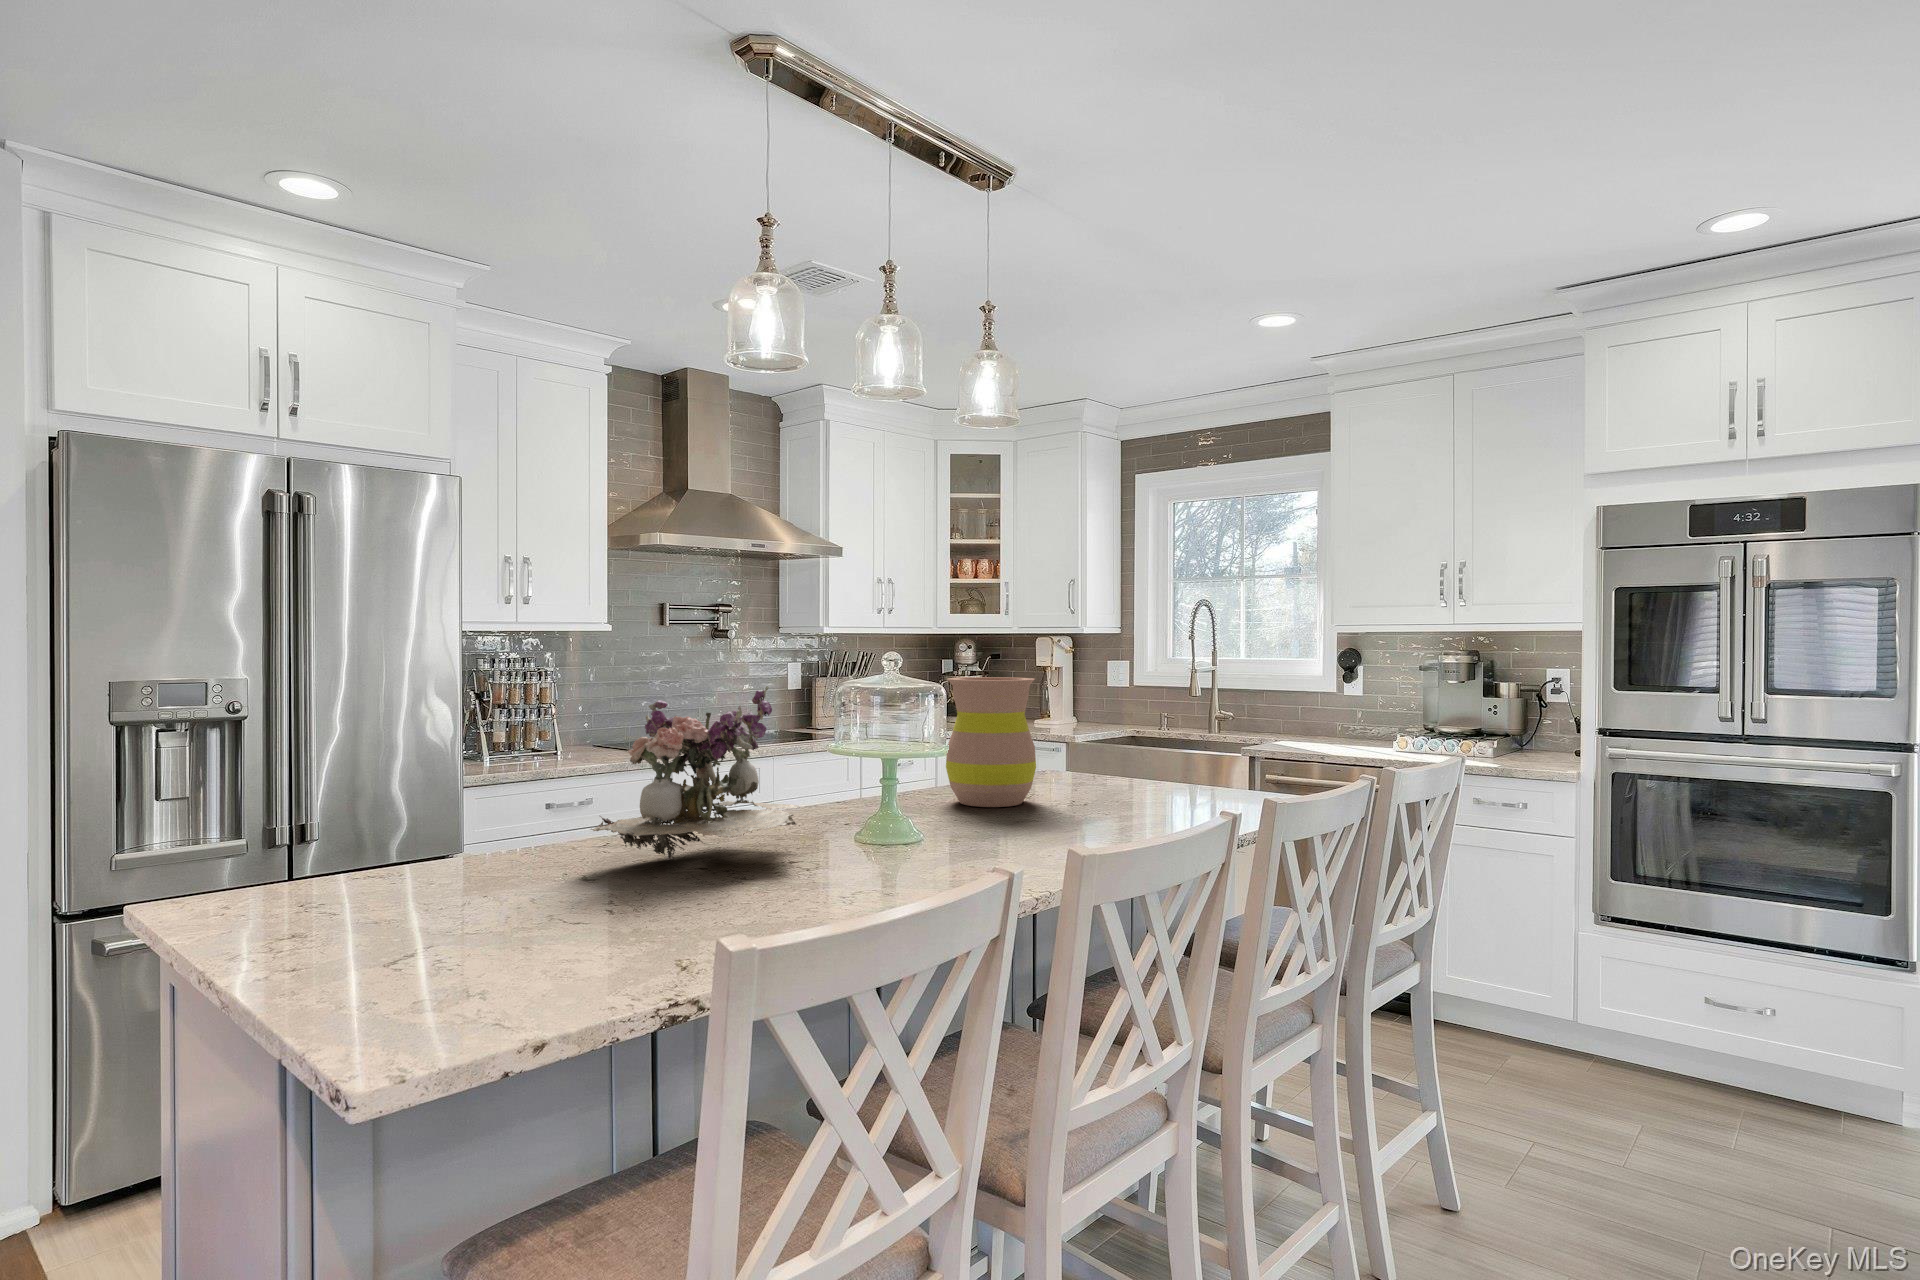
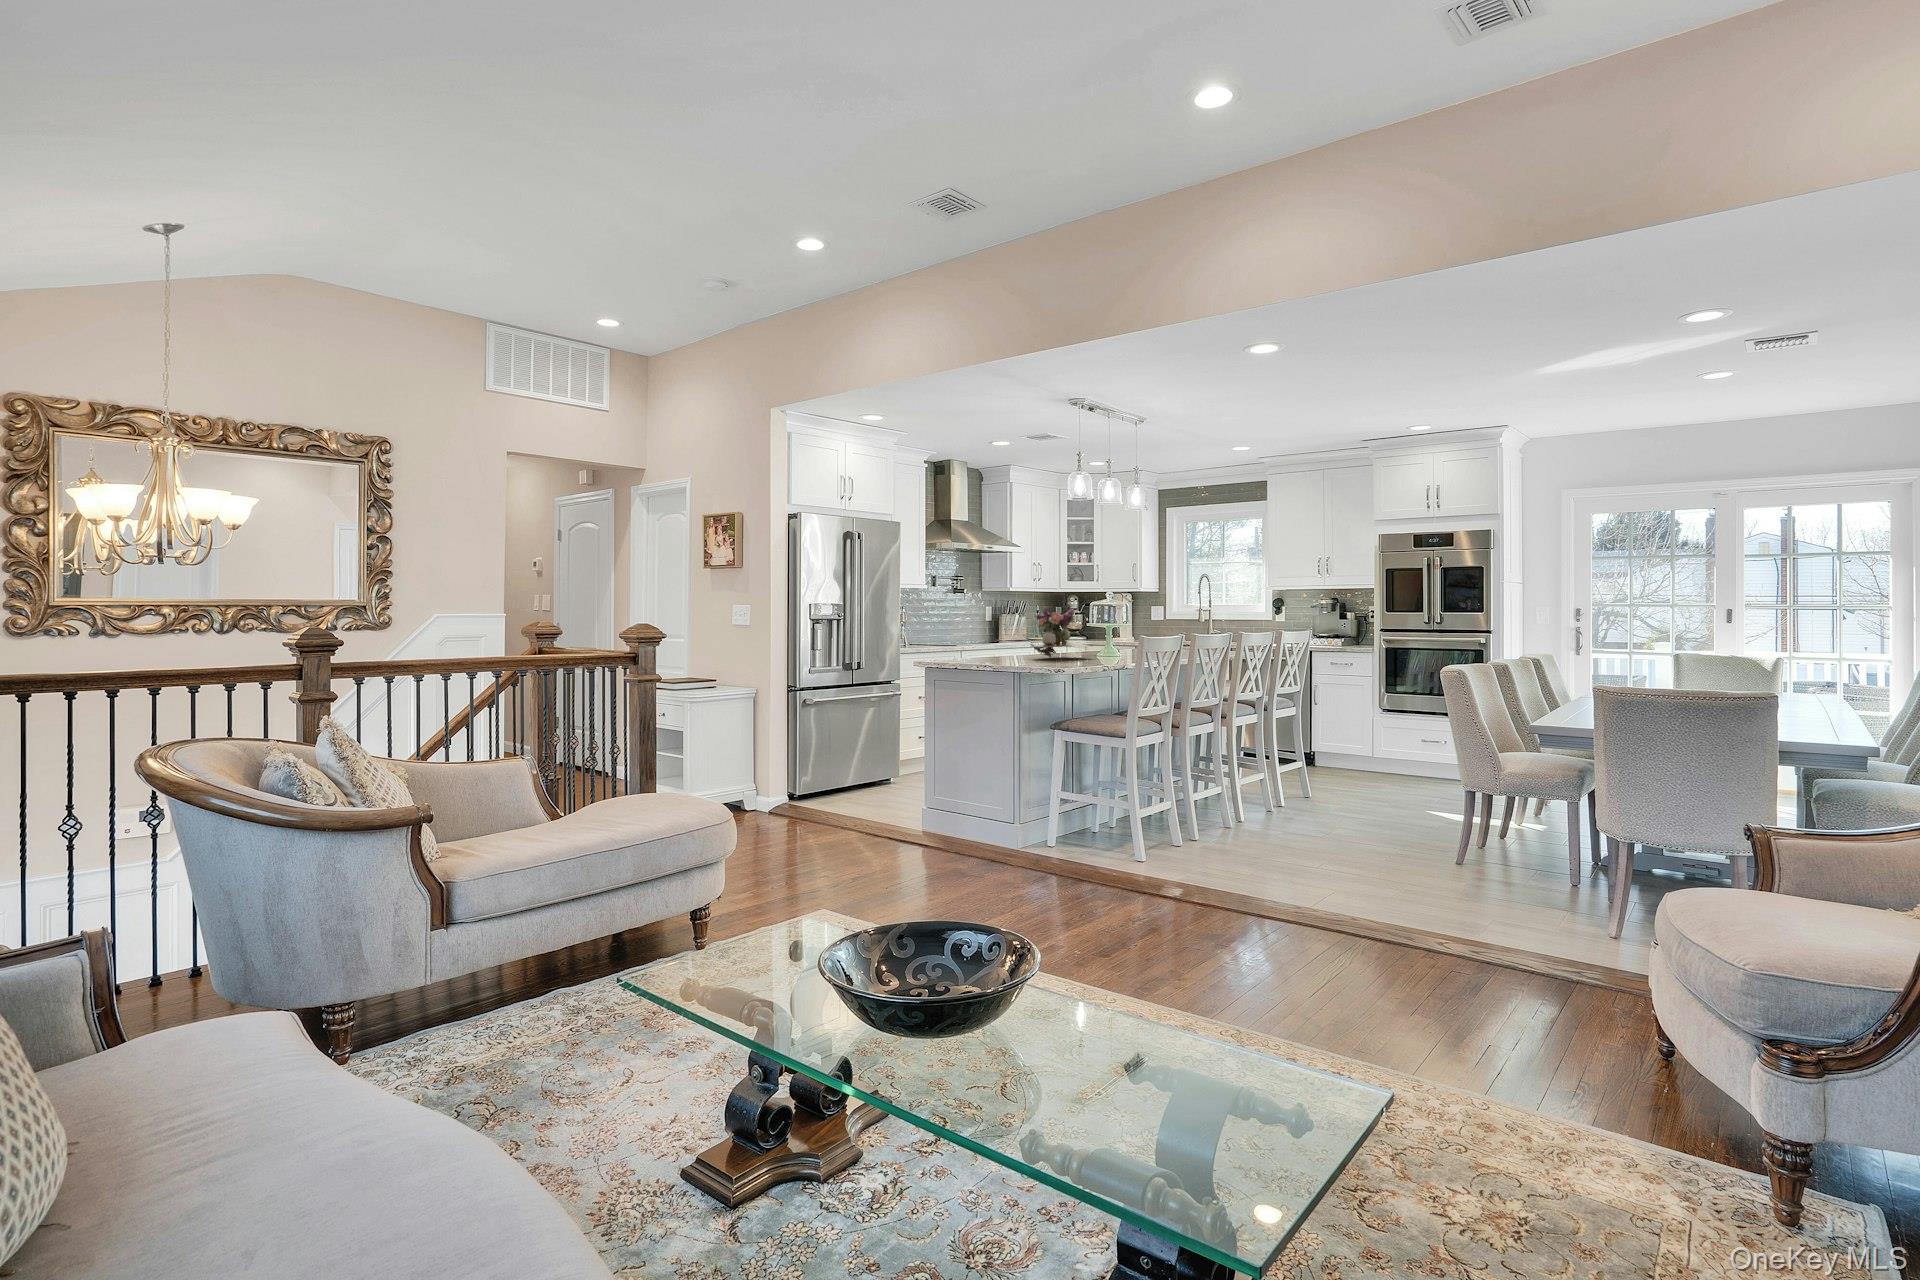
vase: present [946,677,1036,807] -> none [1116,605,1151,653]

